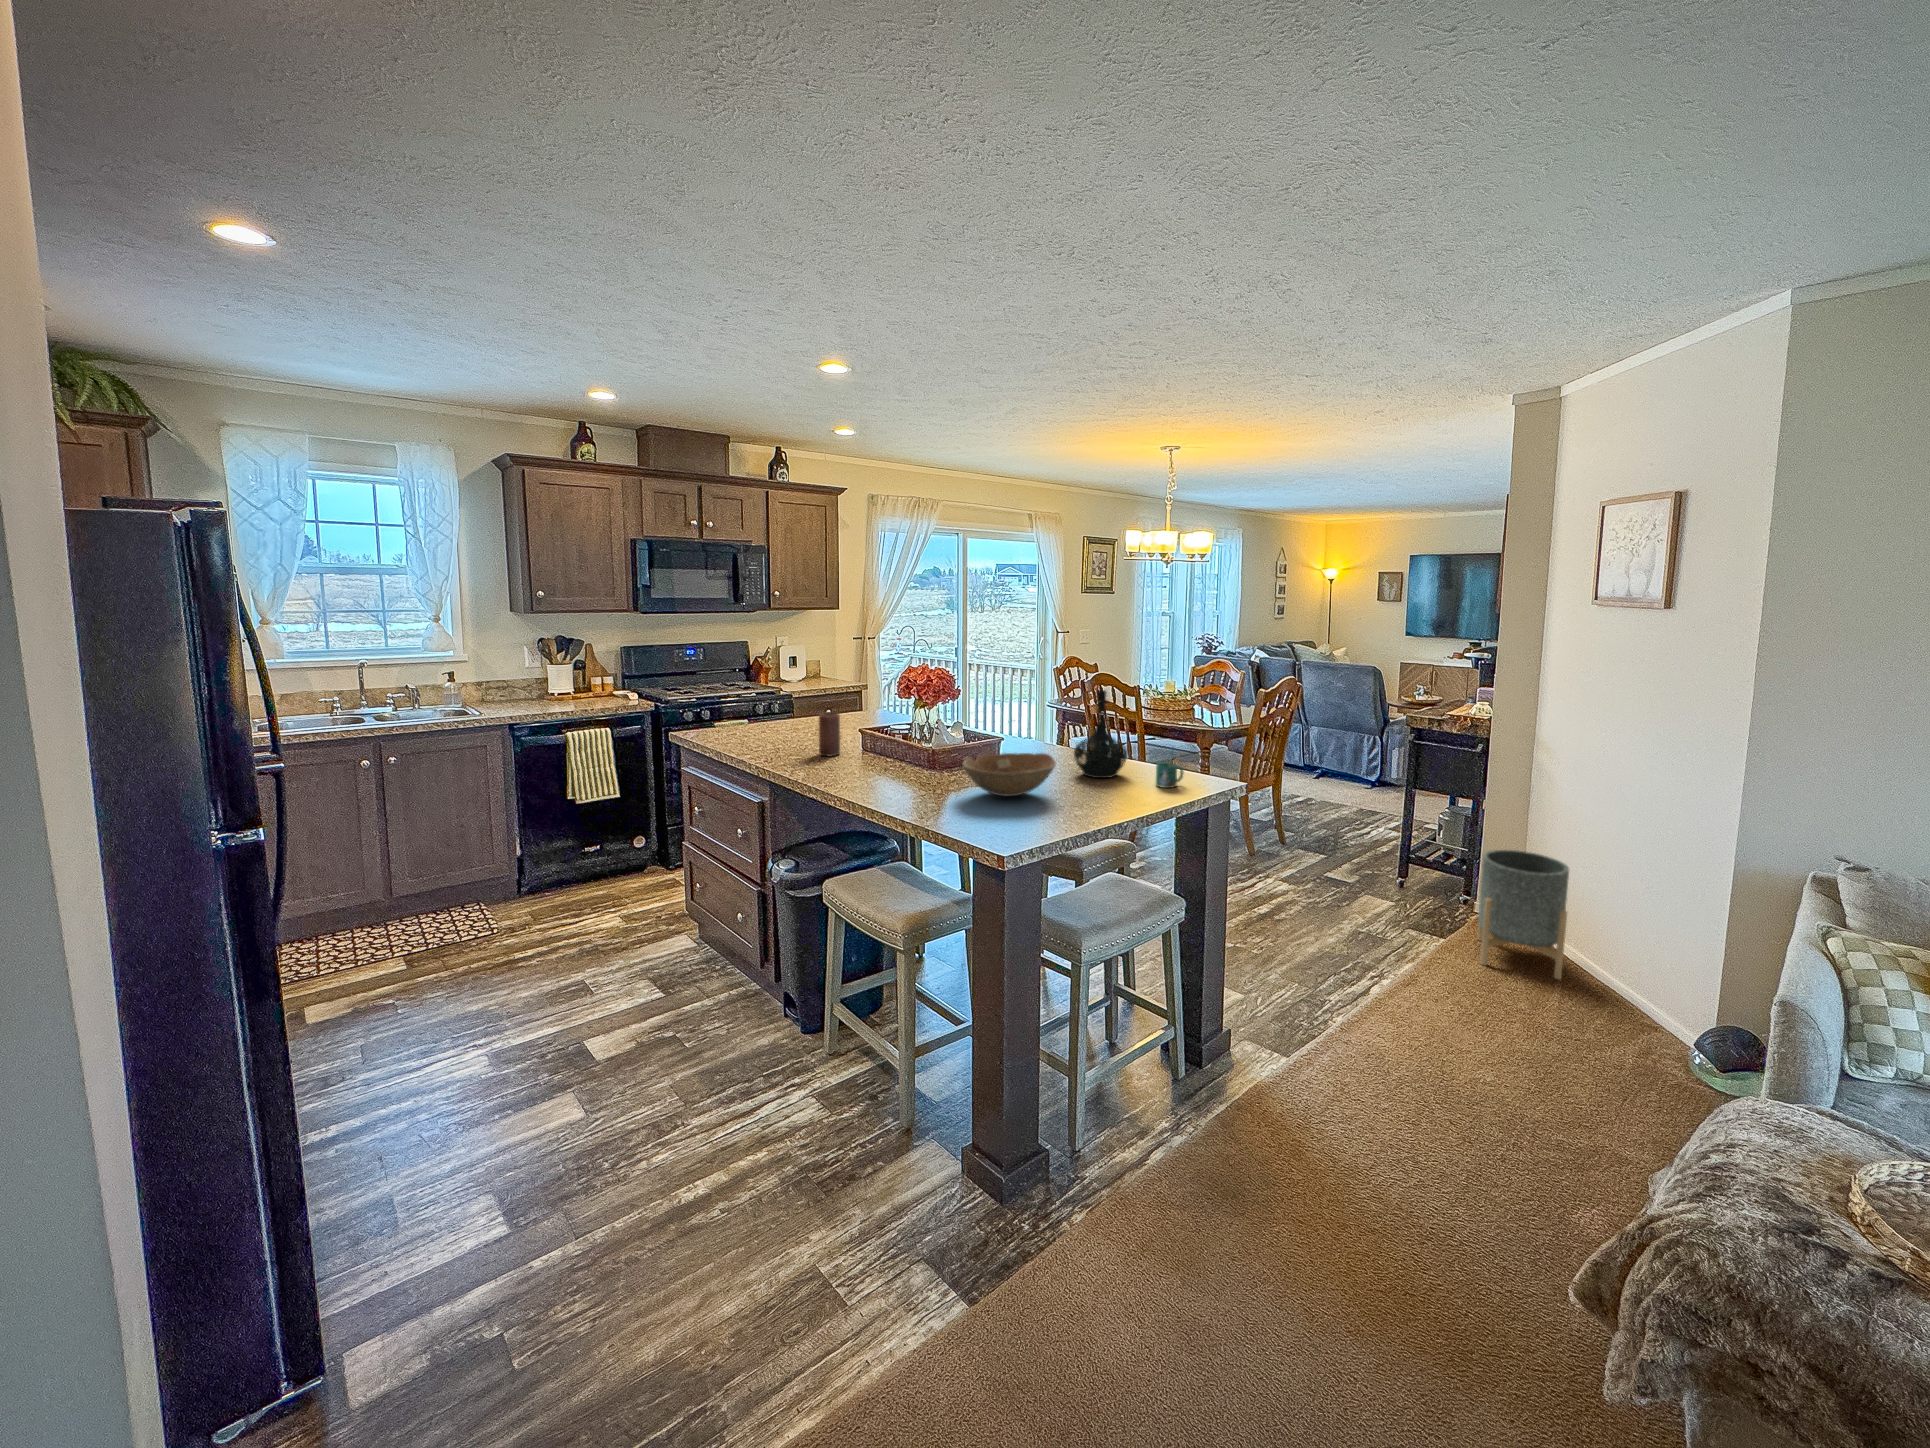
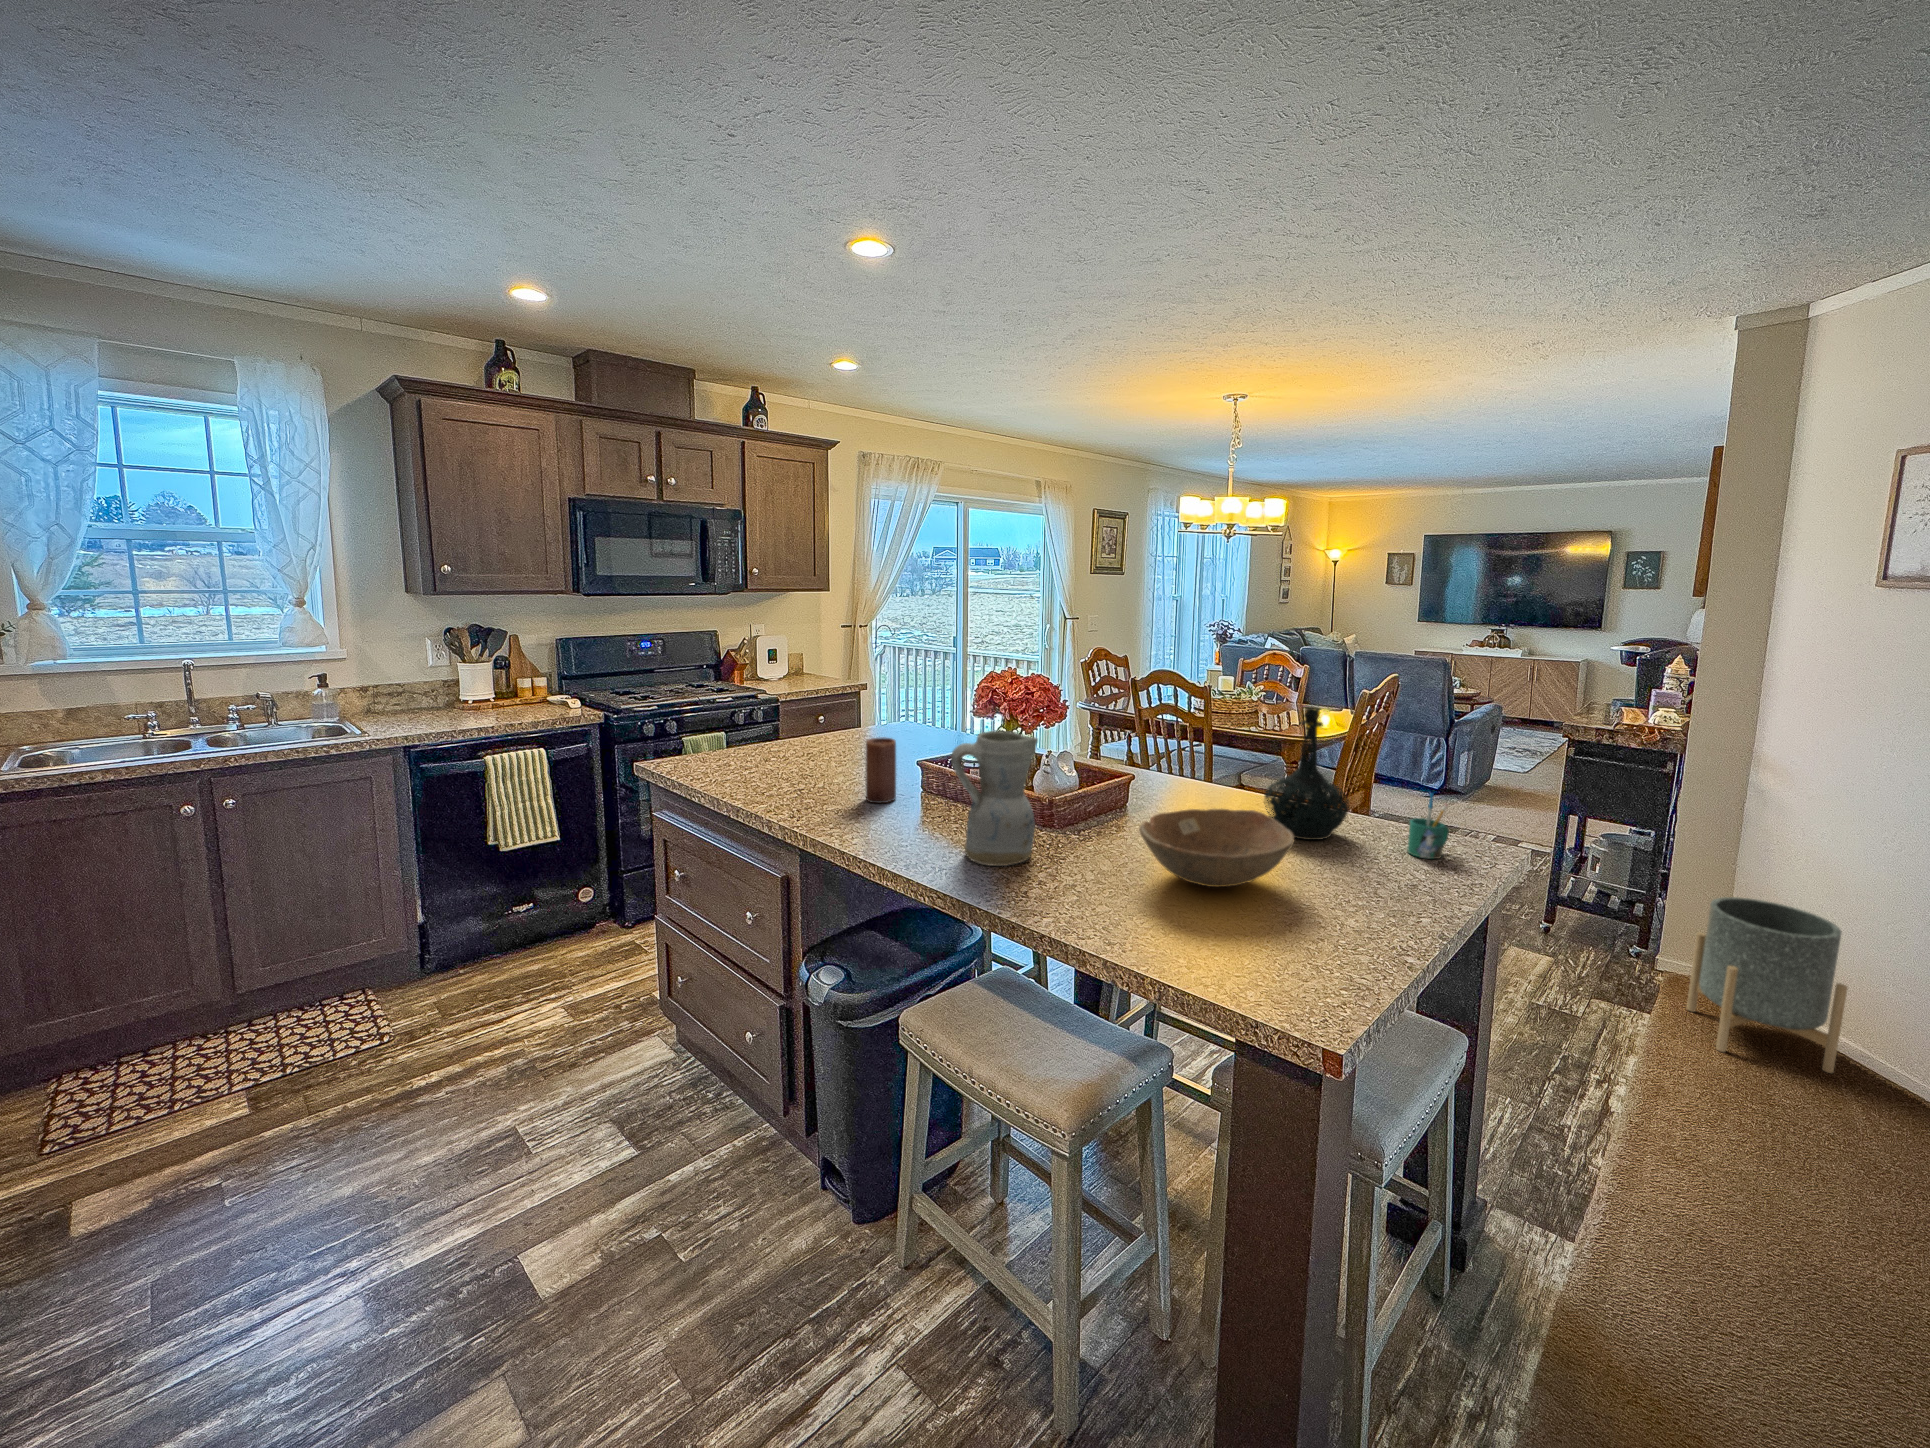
ceramic pitcher: none [853,702,909,786] -> present [951,731,1038,866]

